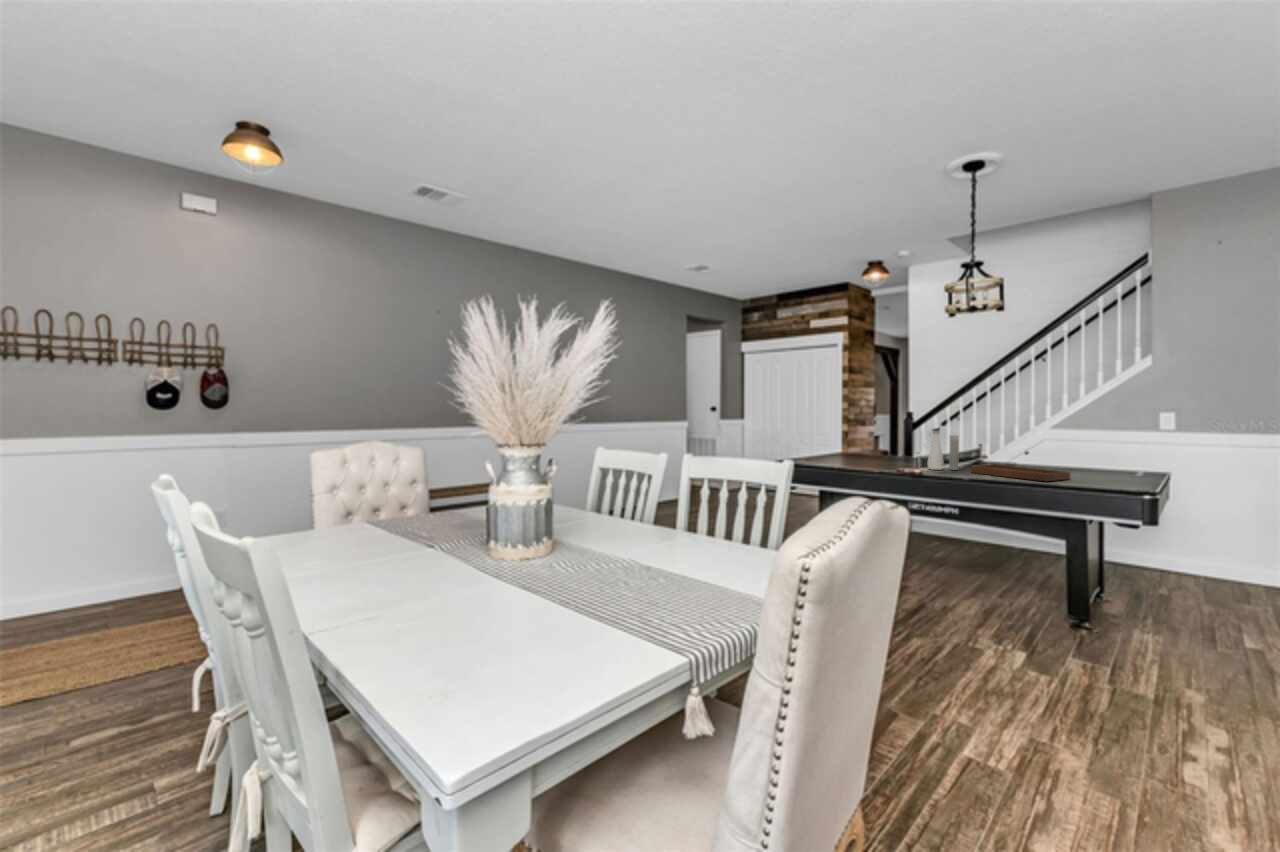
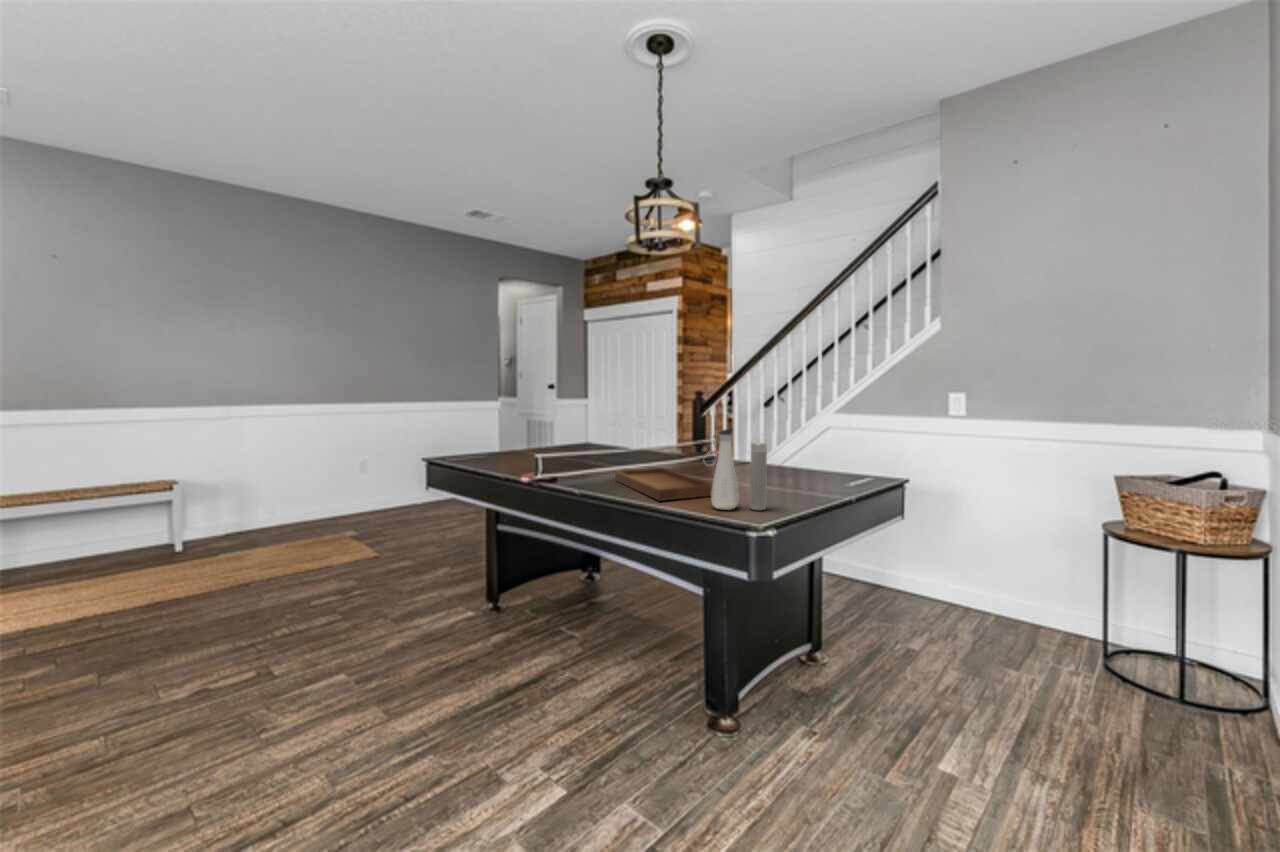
water bottle: present [927,428,959,470] -> present [711,428,767,510]

